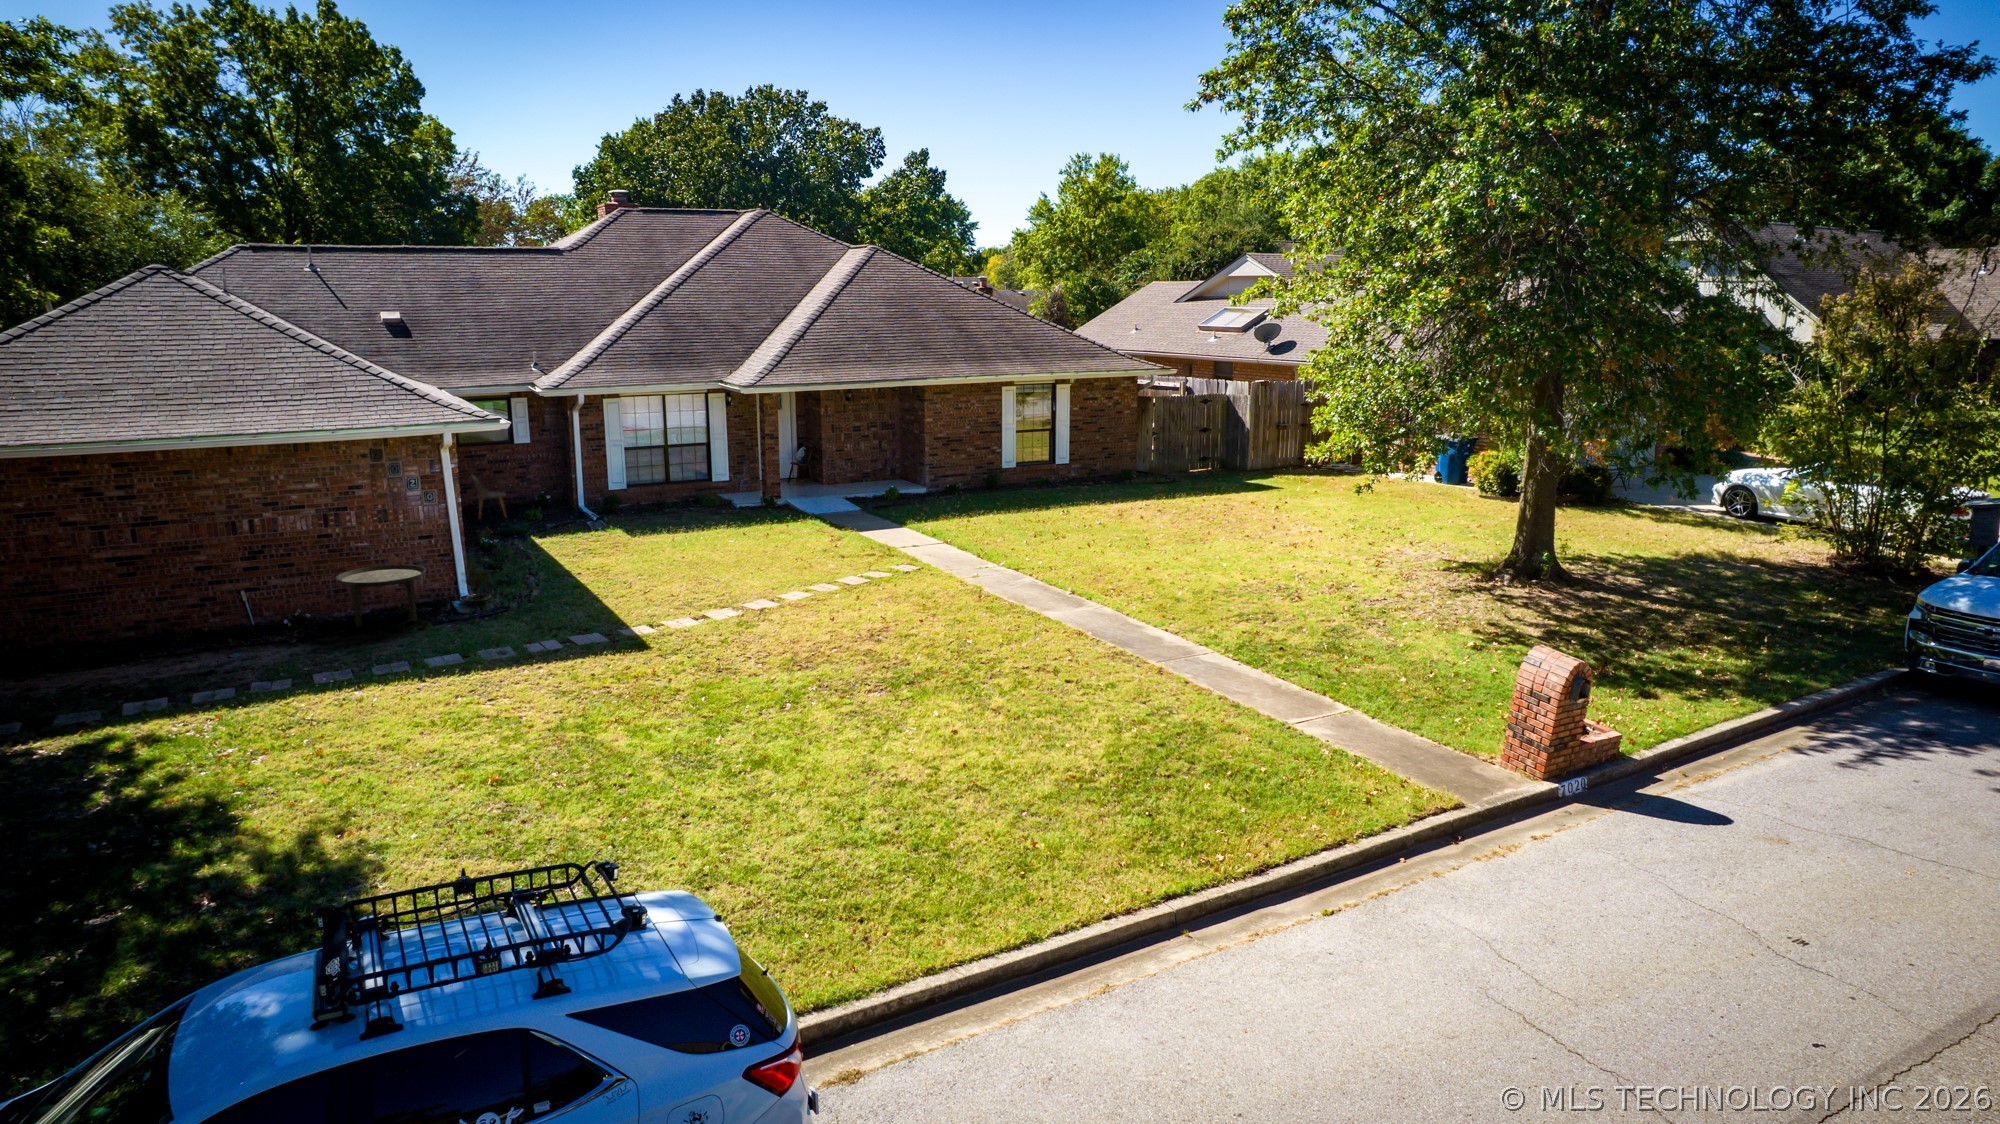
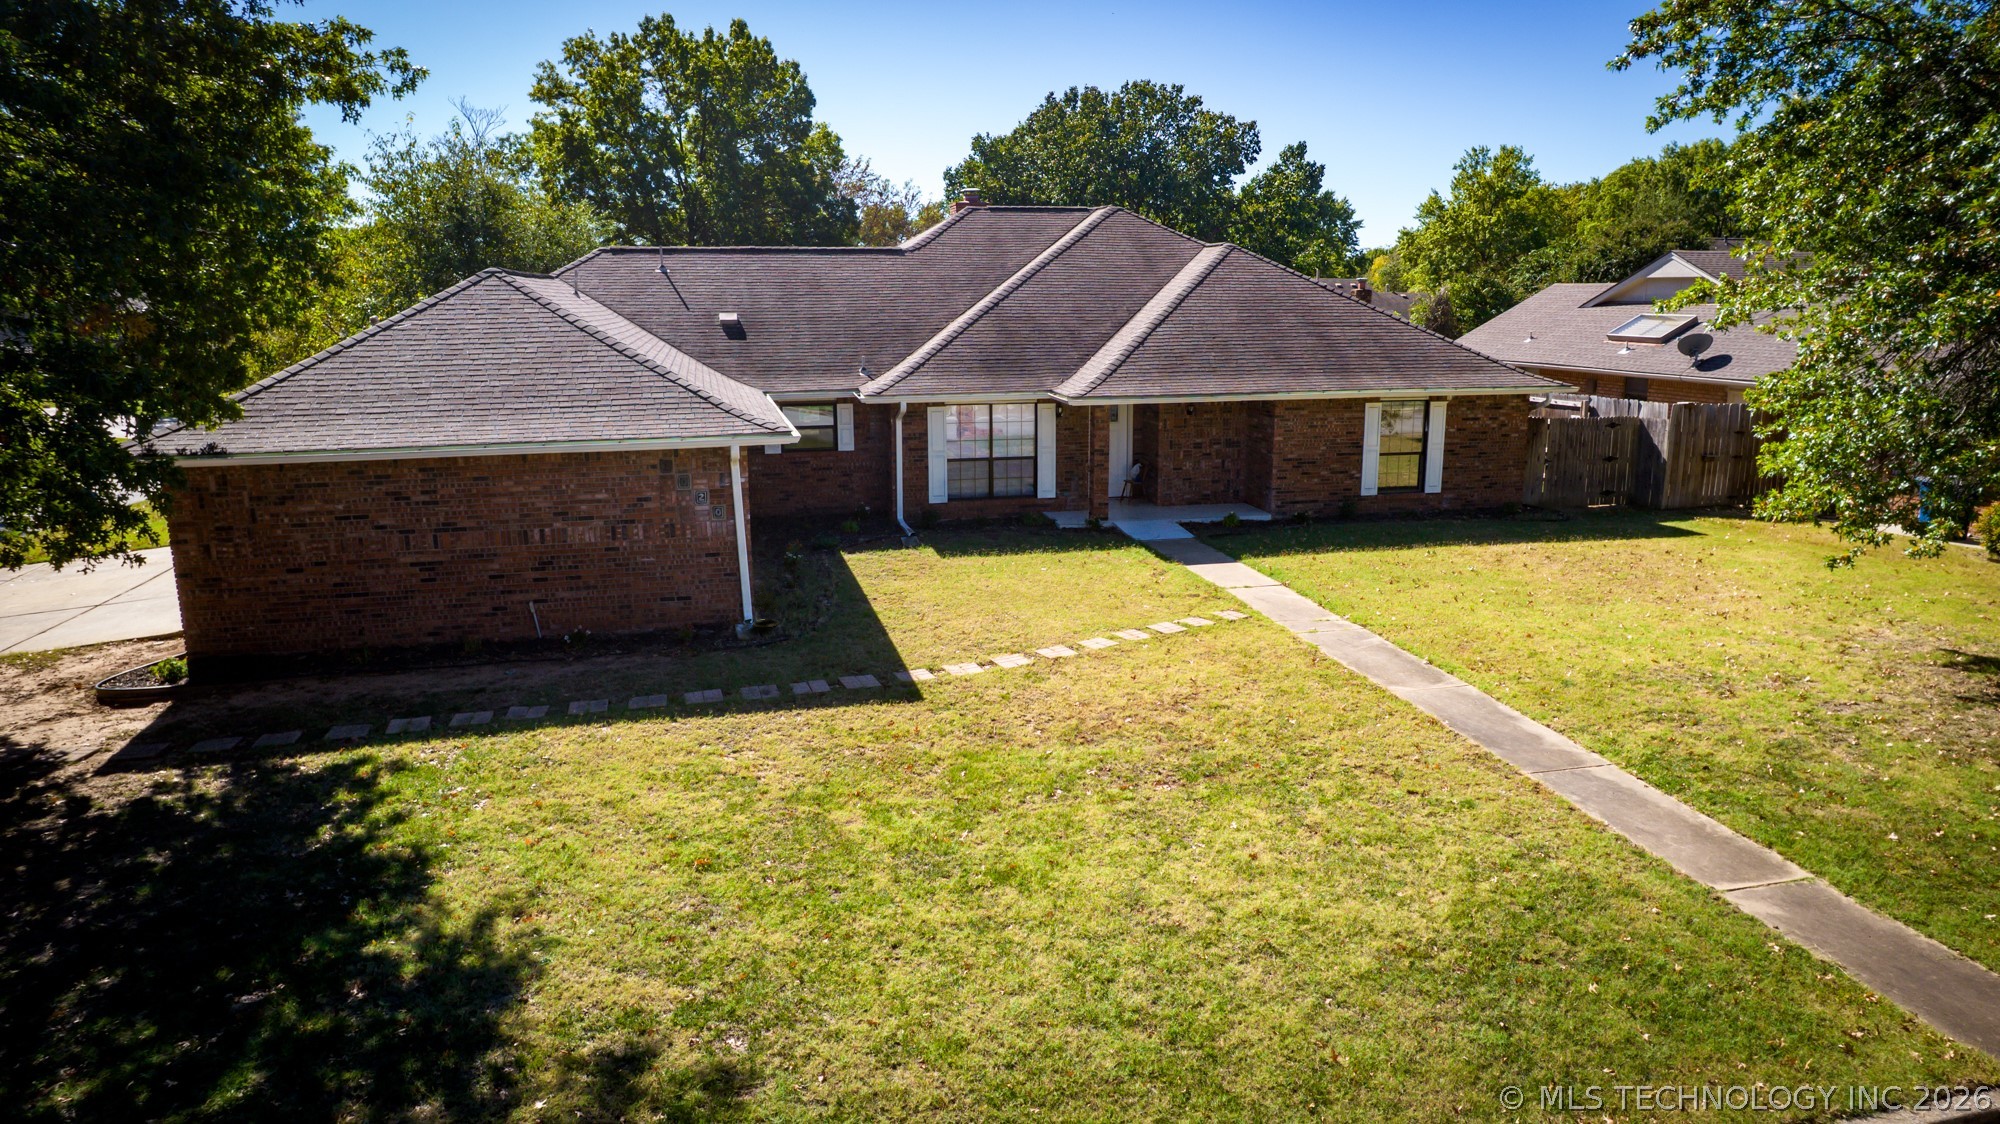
chair: present [471,475,506,517] -> none [792,486,826,533]
round table: present [336,565,426,627] -> none [628,585,714,649]

